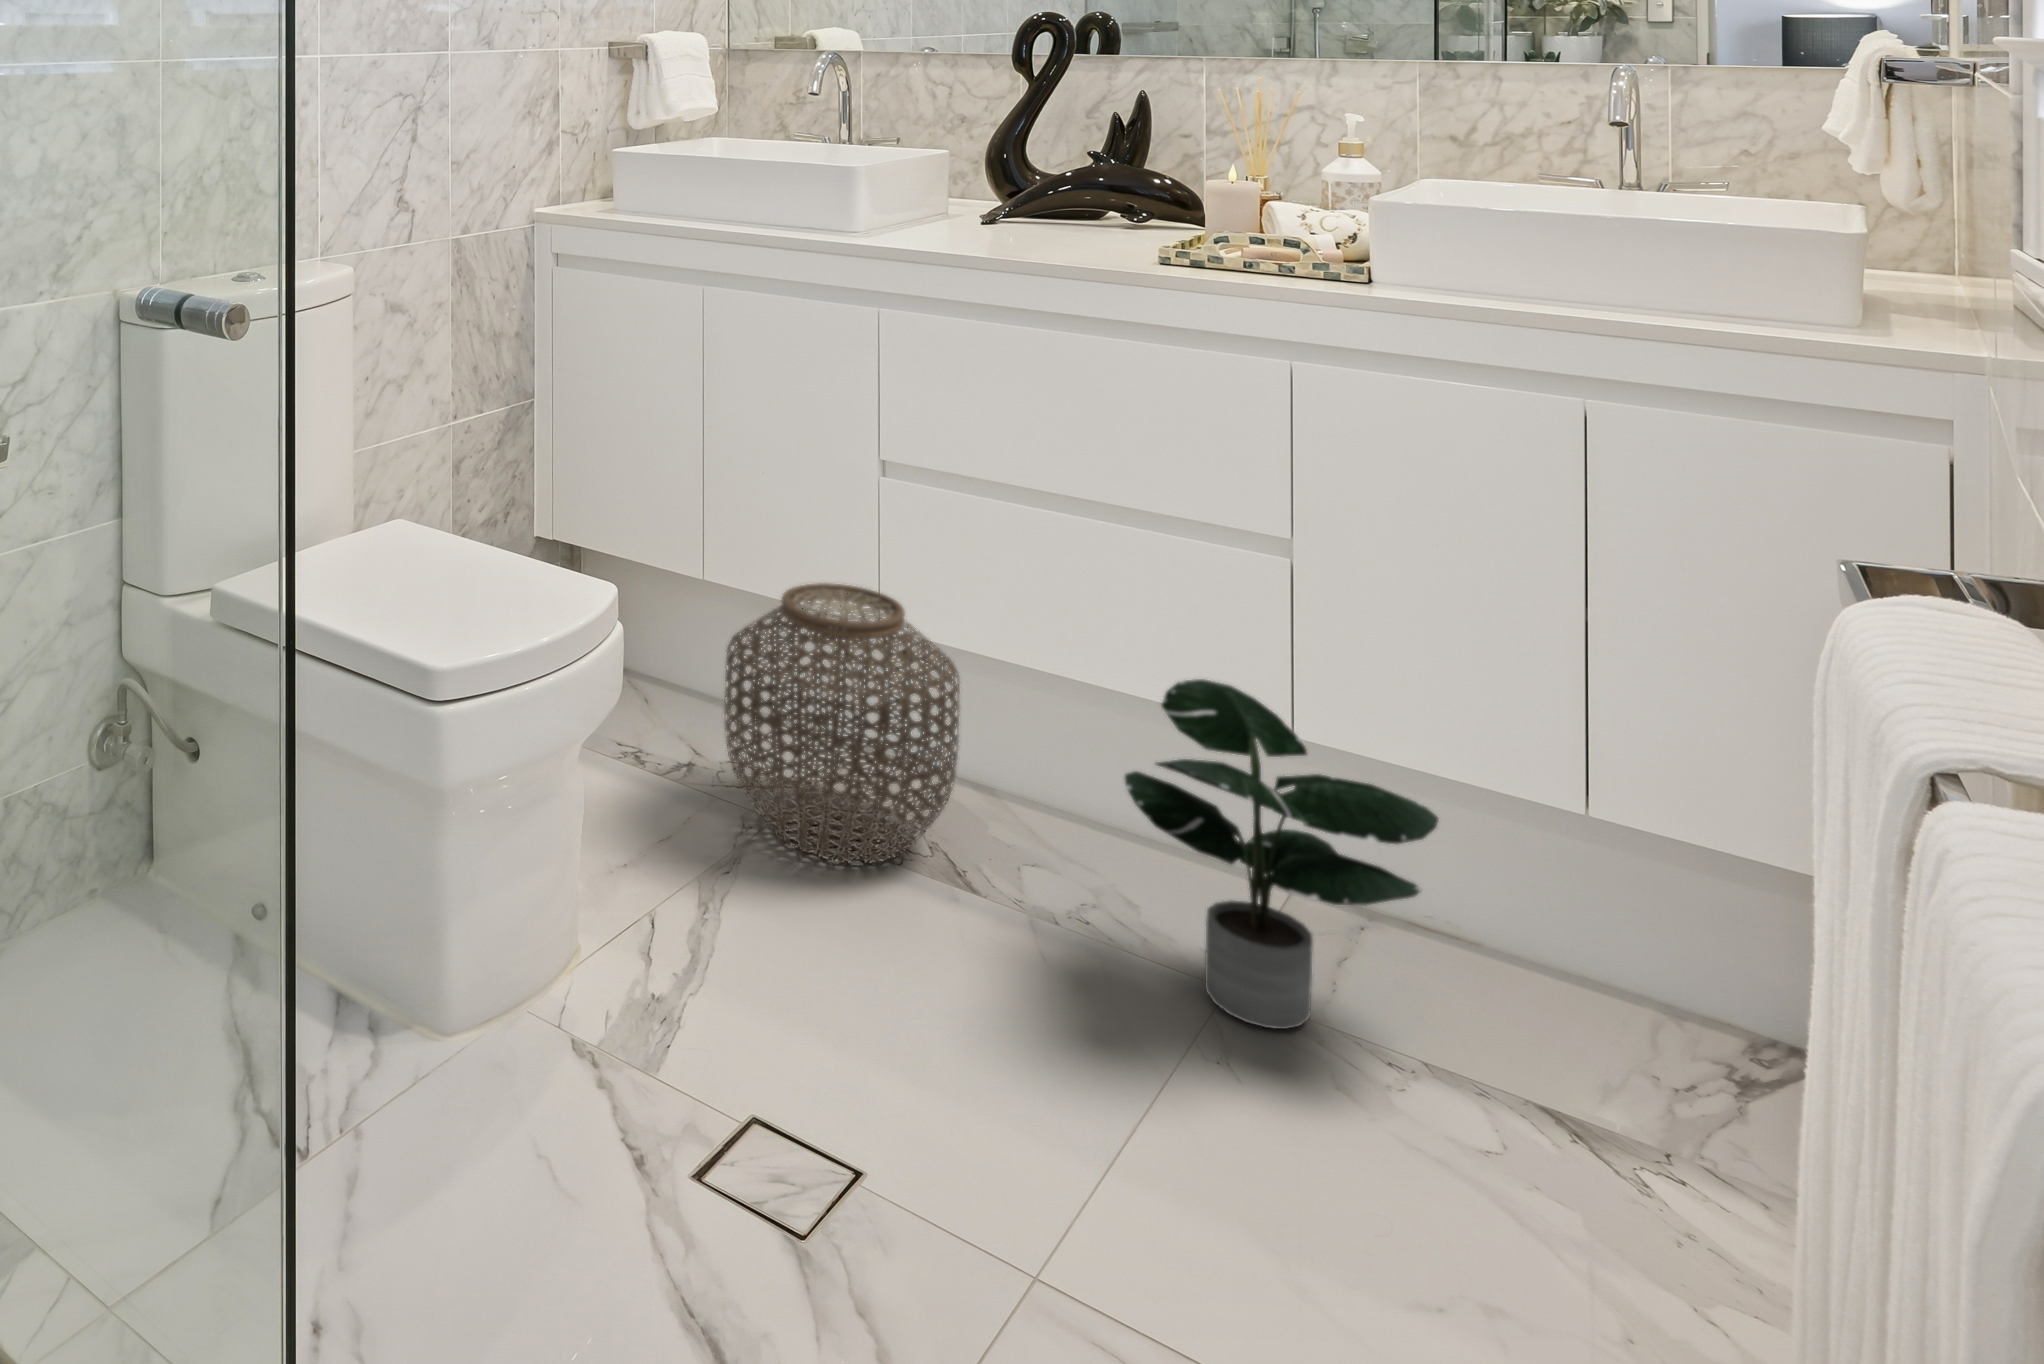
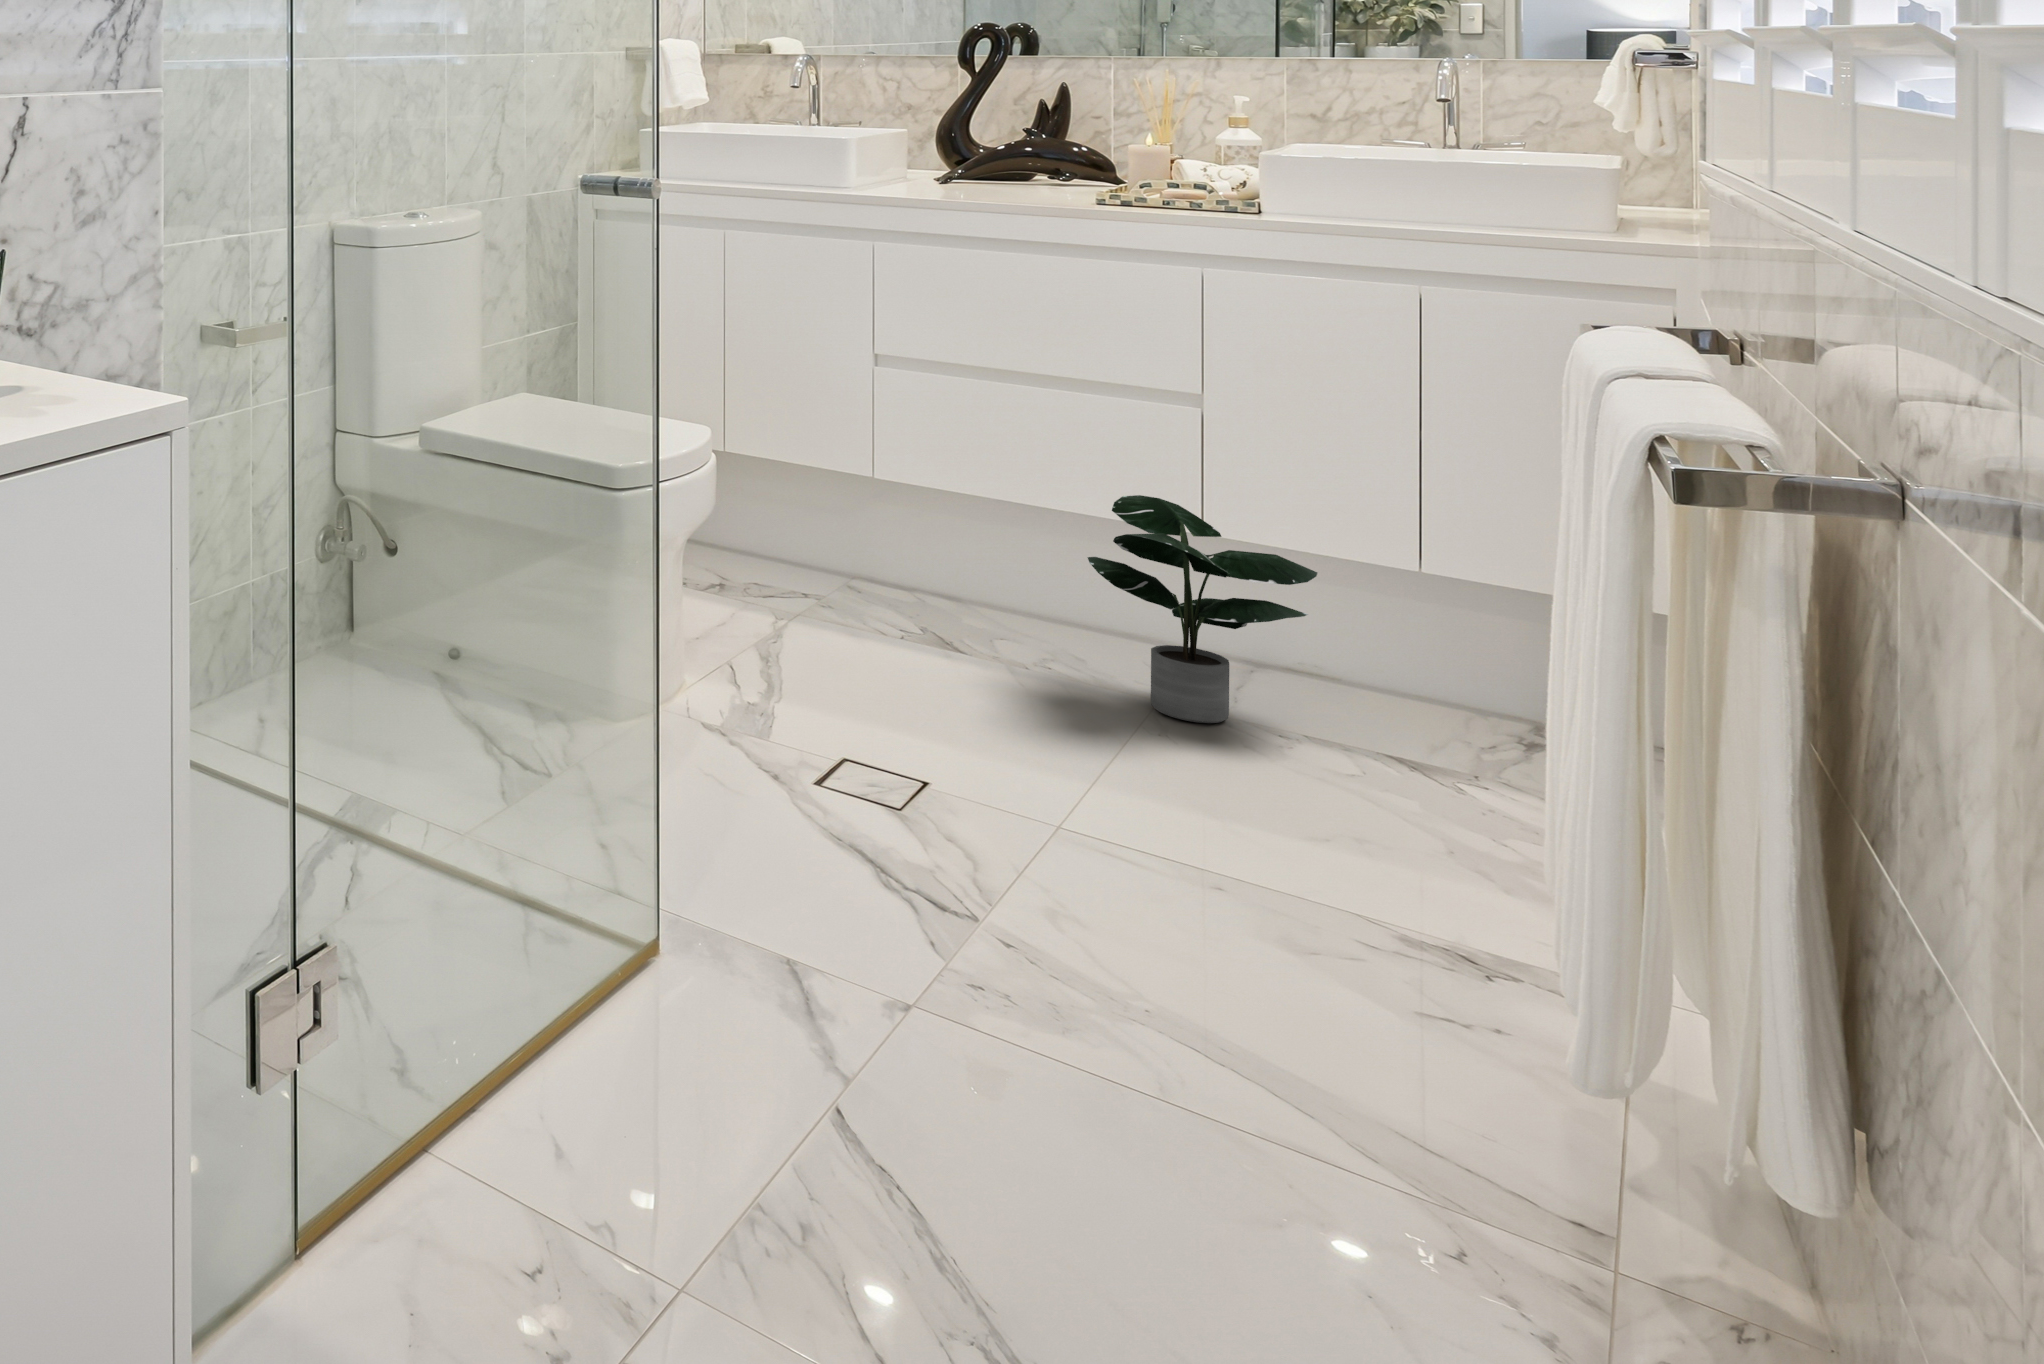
woven basket: present [725,583,960,863] -> none [766,449,951,649]

